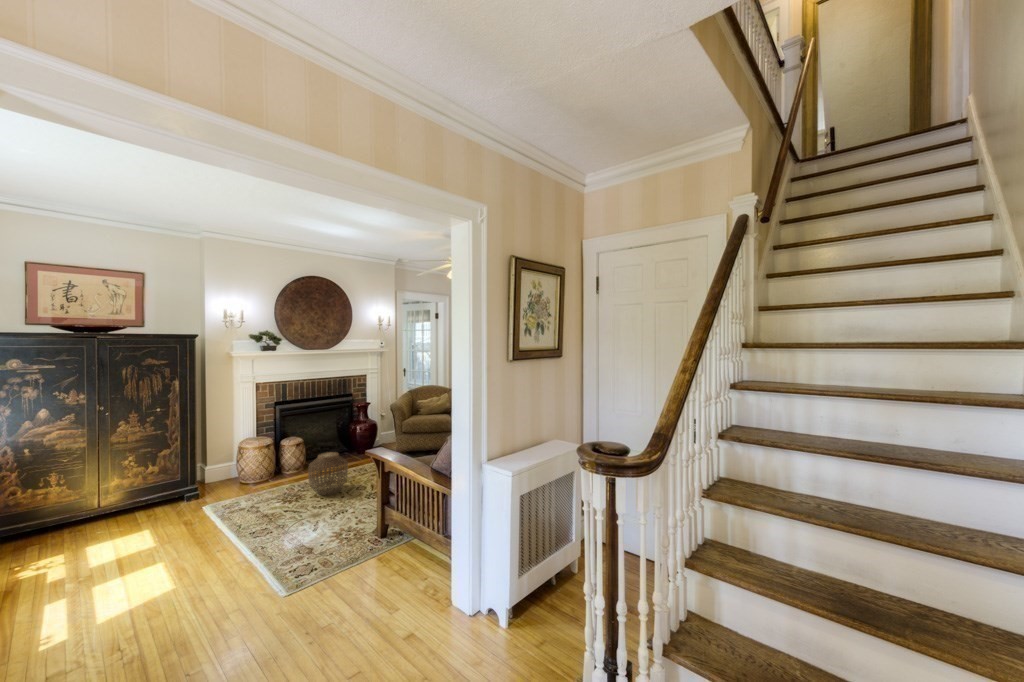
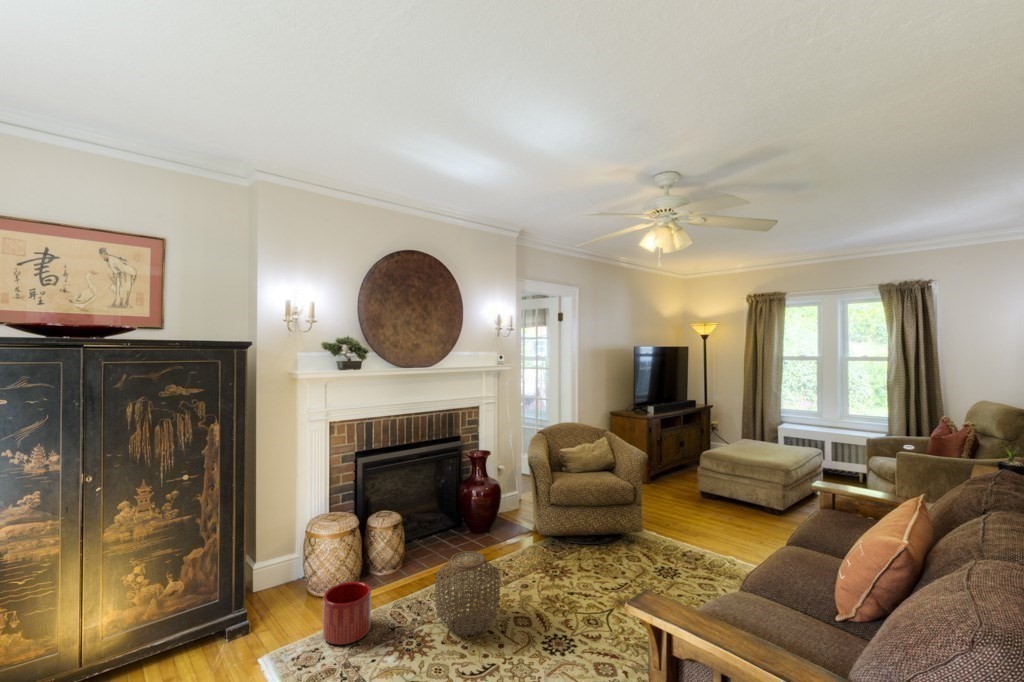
planter: none [242,470,272,500] -> present [323,582,371,645]

